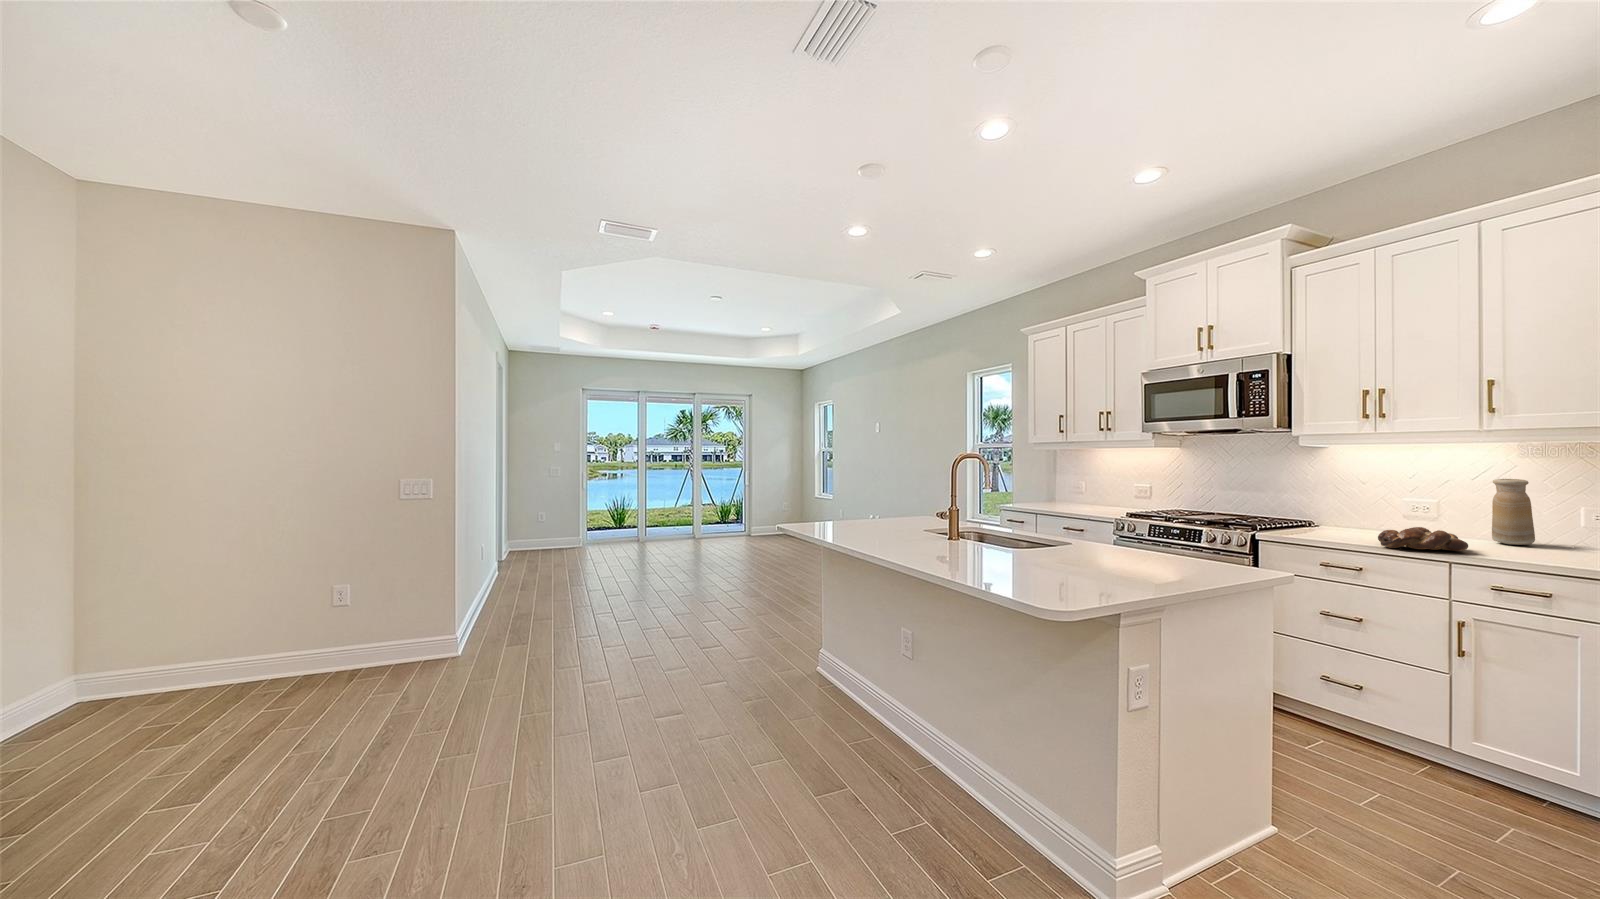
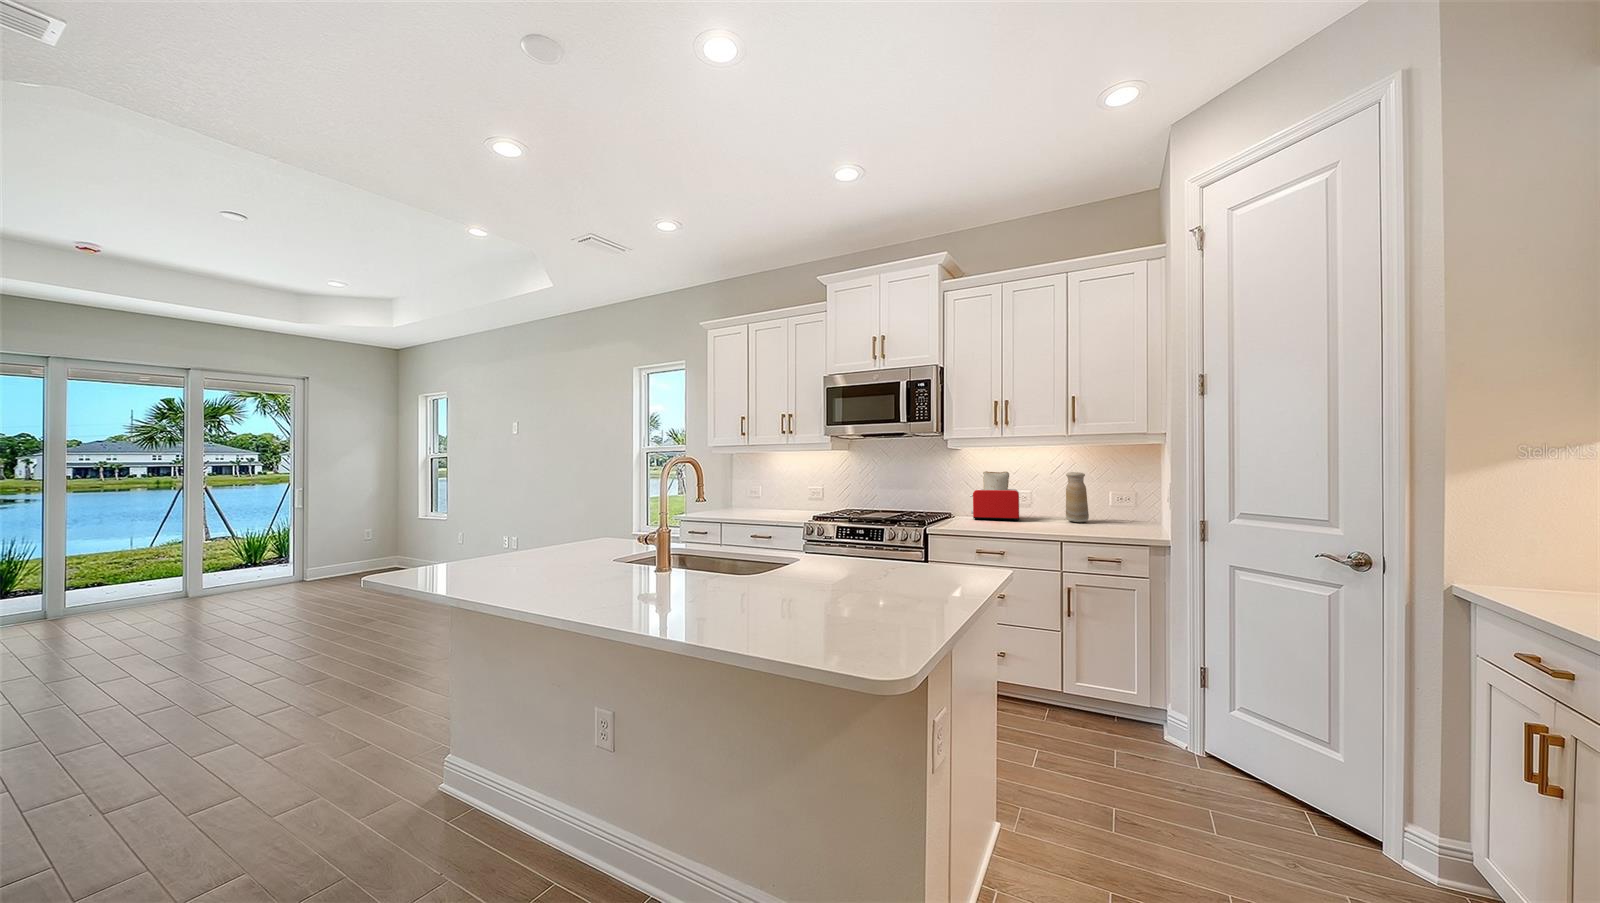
toaster: none [1332,474,1413,535] -> present [970,471,1019,521]
bread loaf: present [1378,527,1468,551] -> none [1013,513,1067,532]

